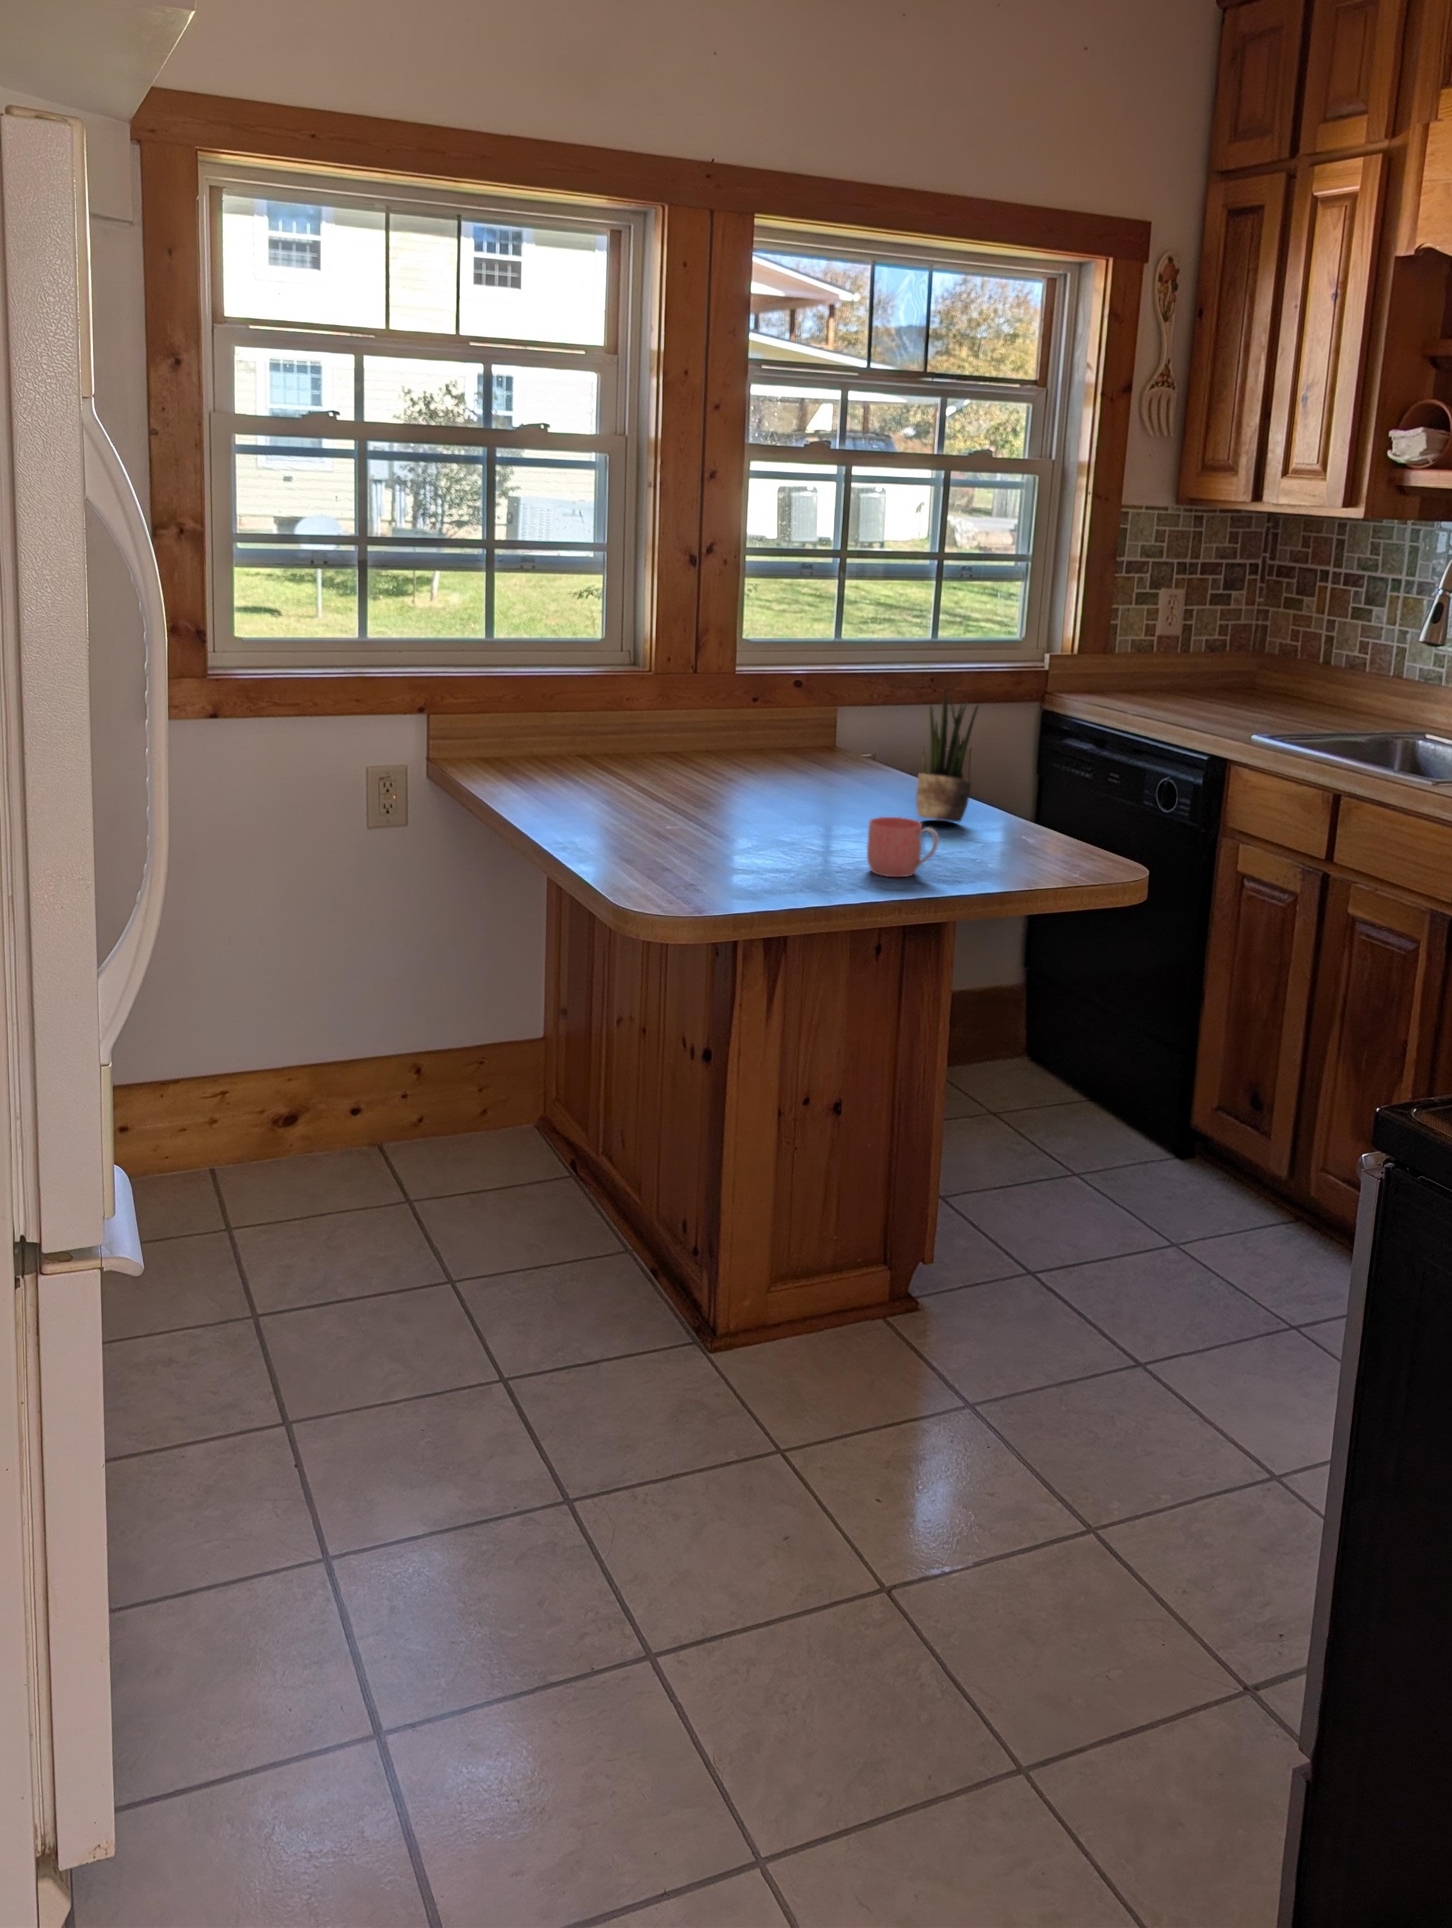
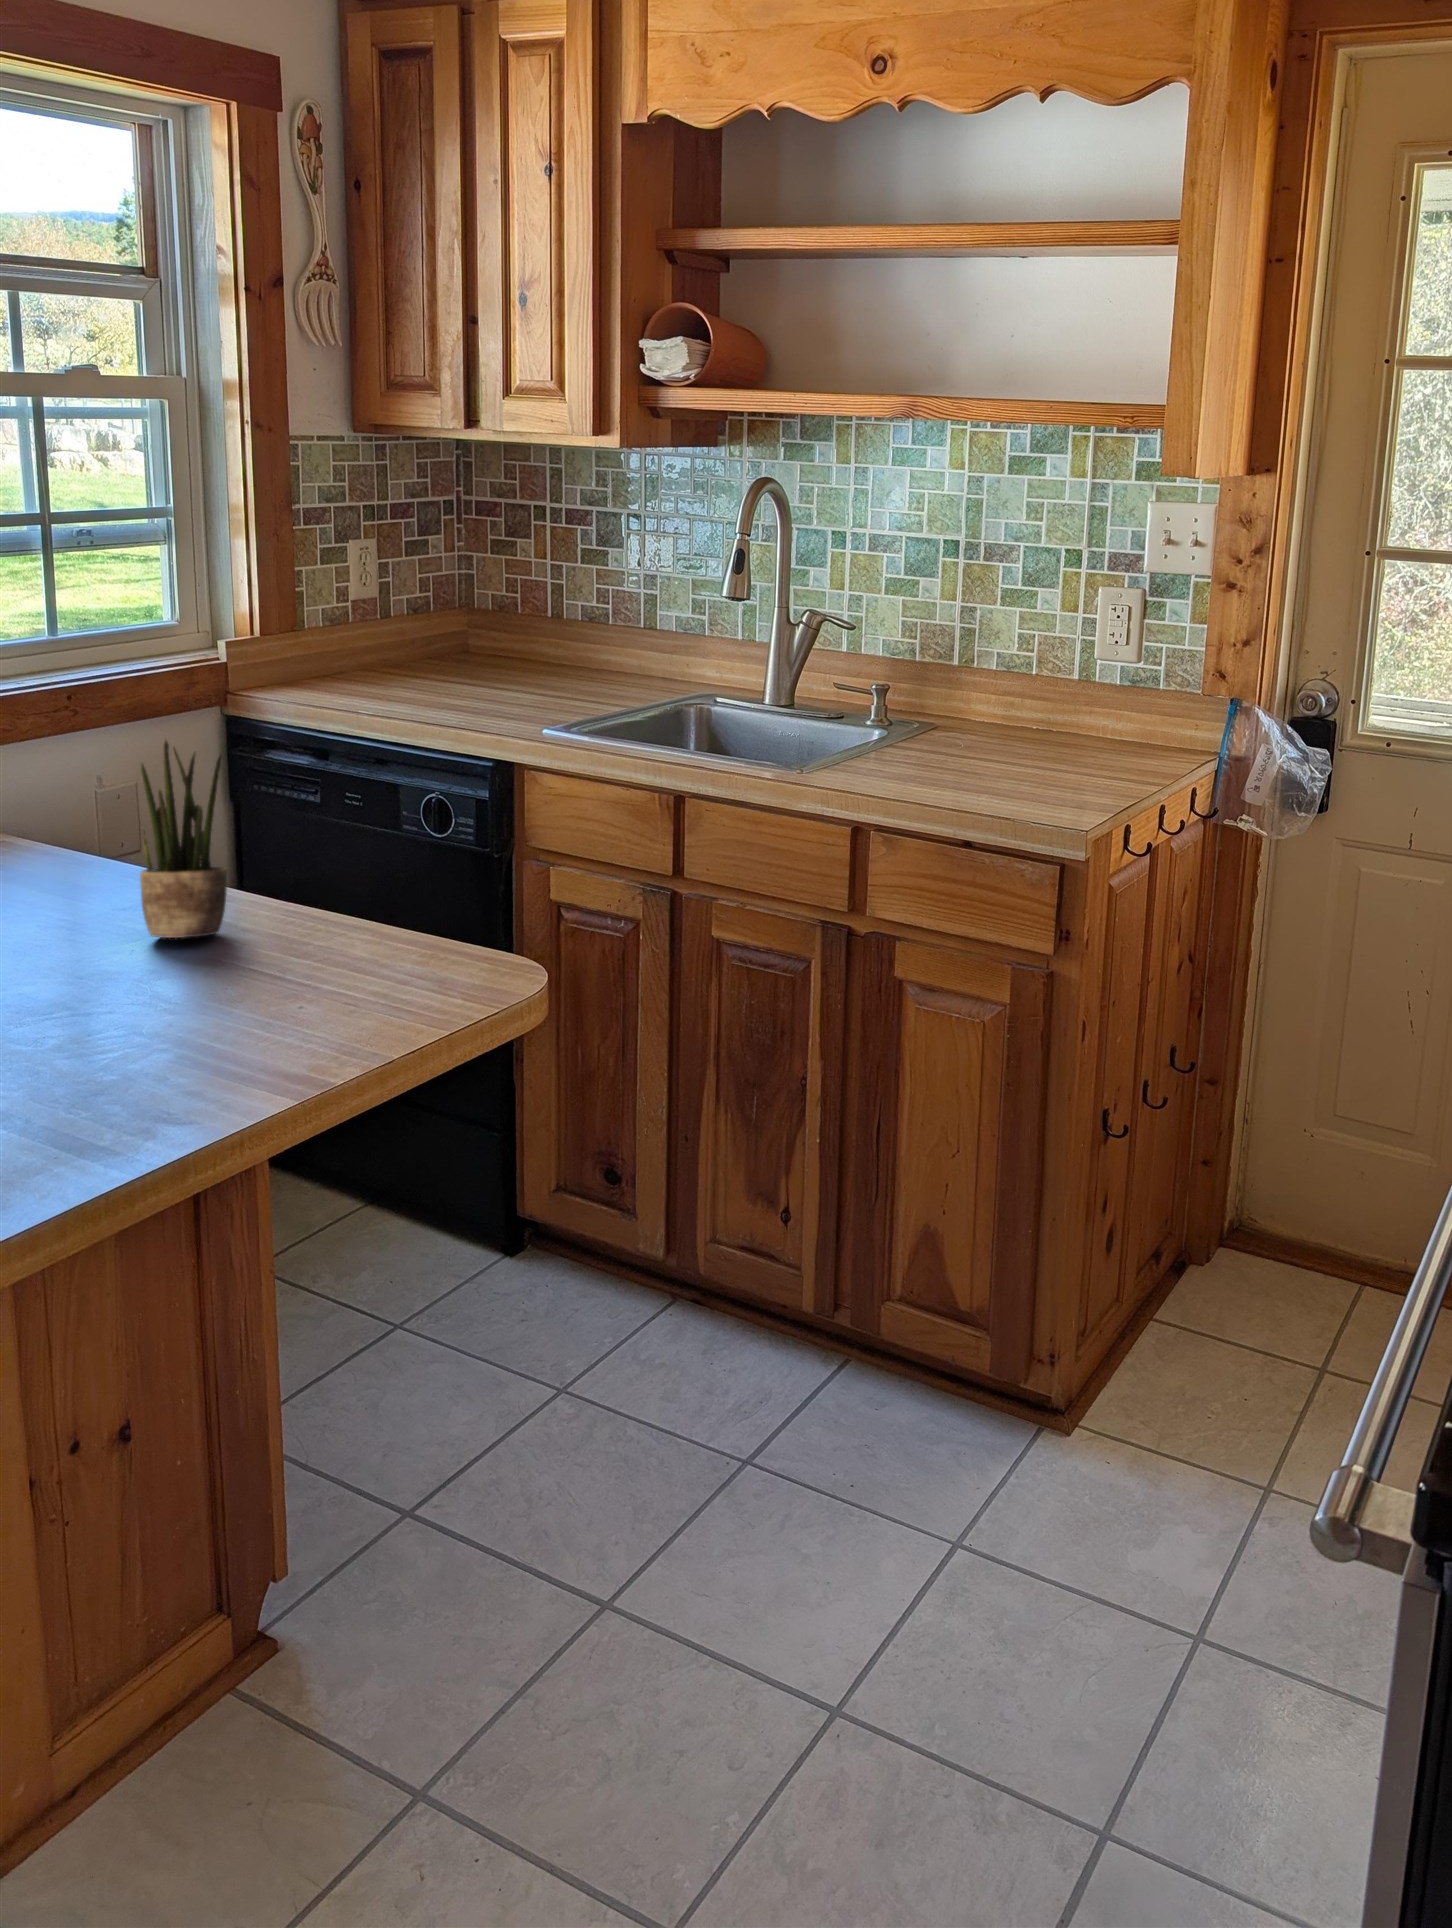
mug: present [867,817,939,877] -> none [125,970,251,1074]

